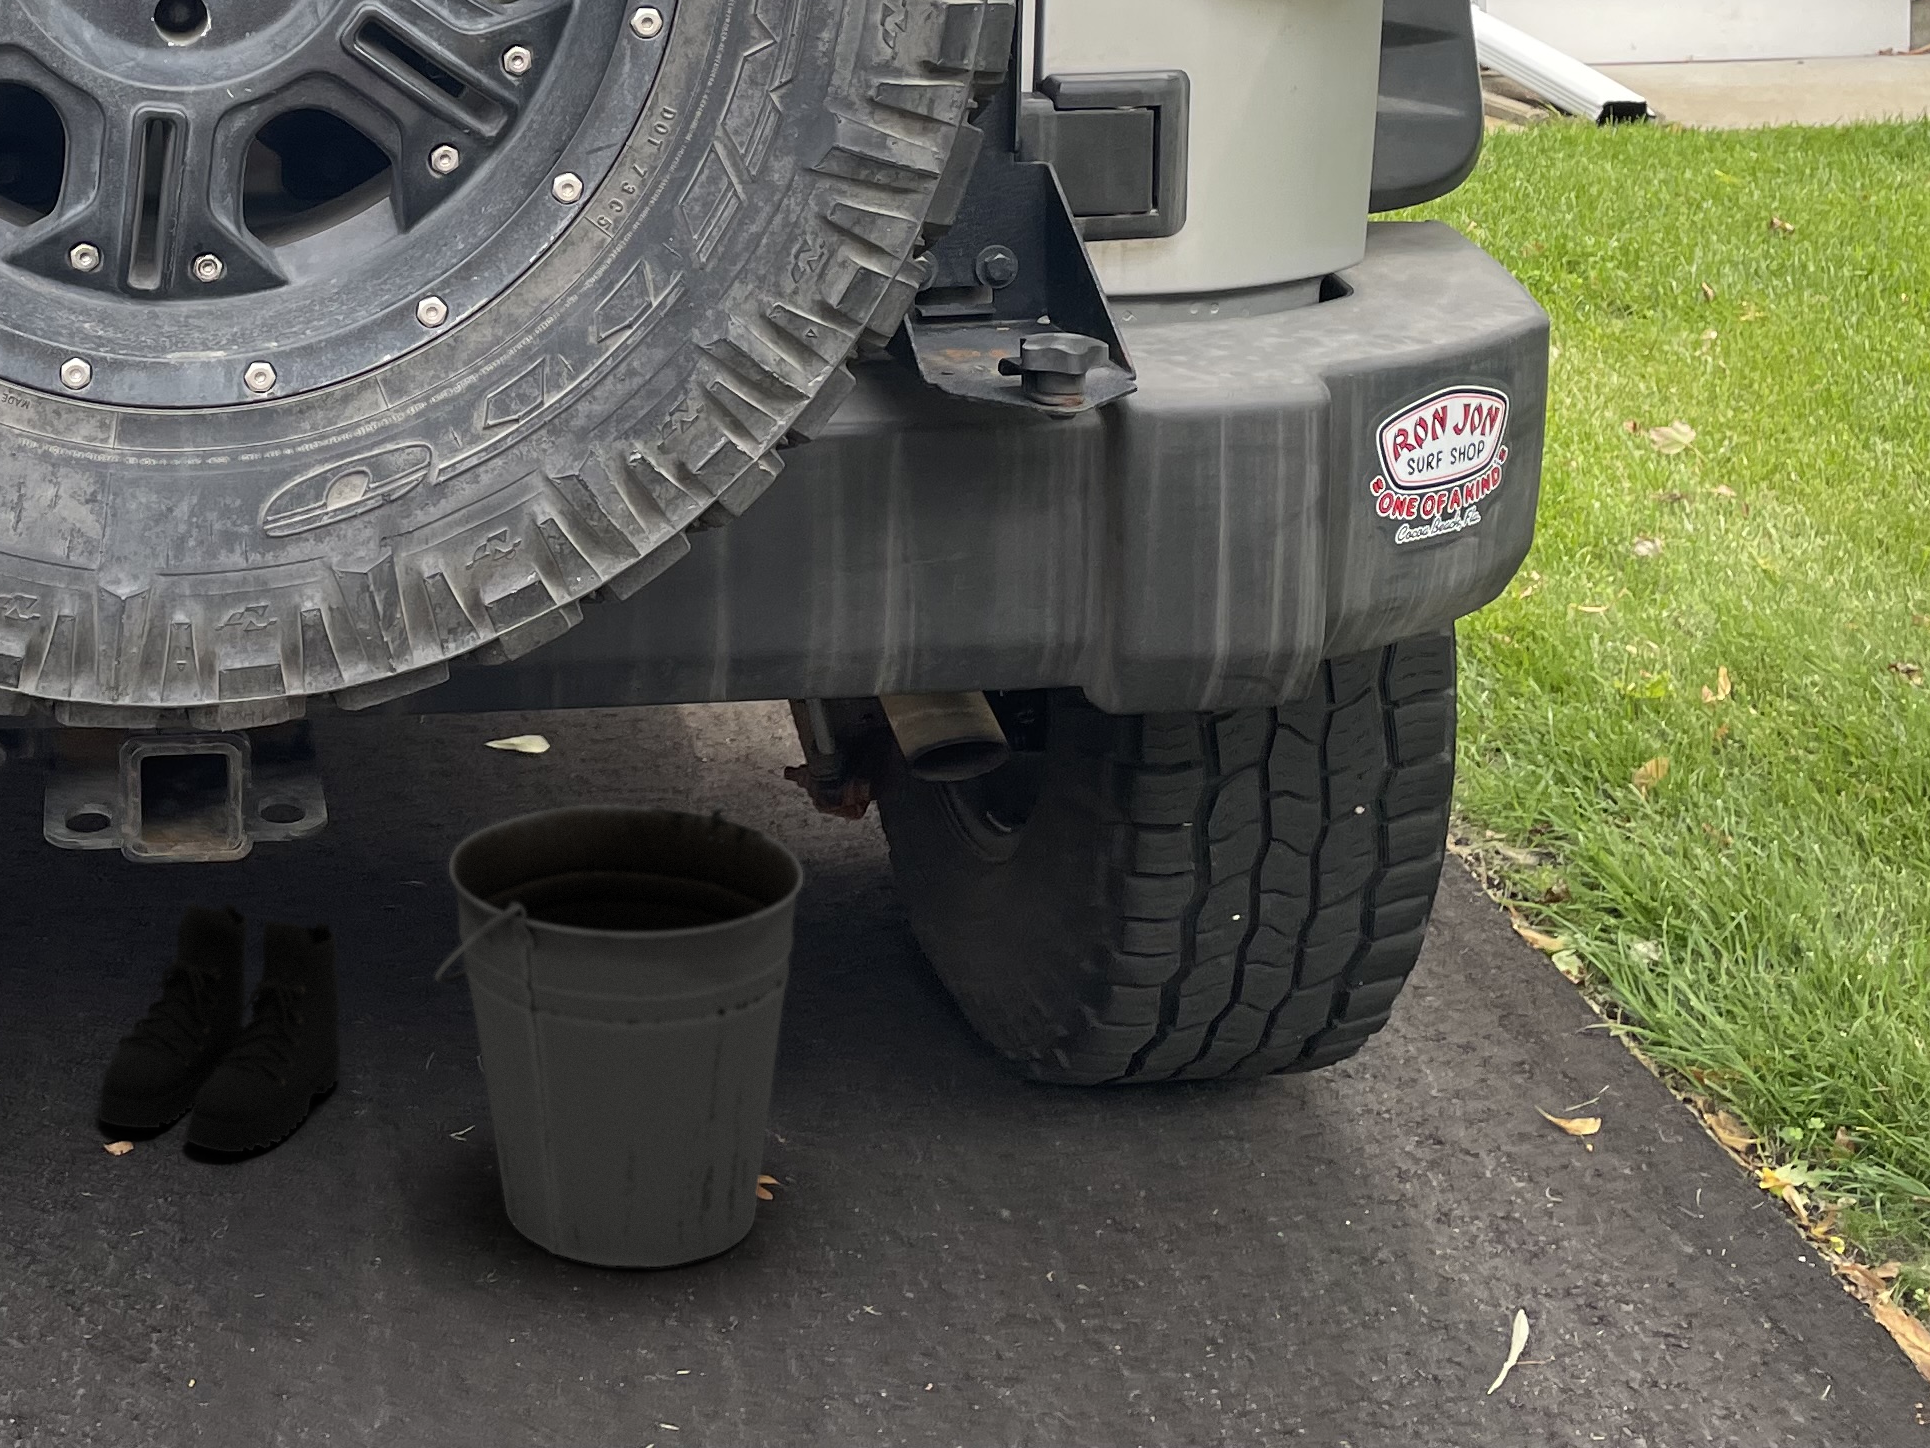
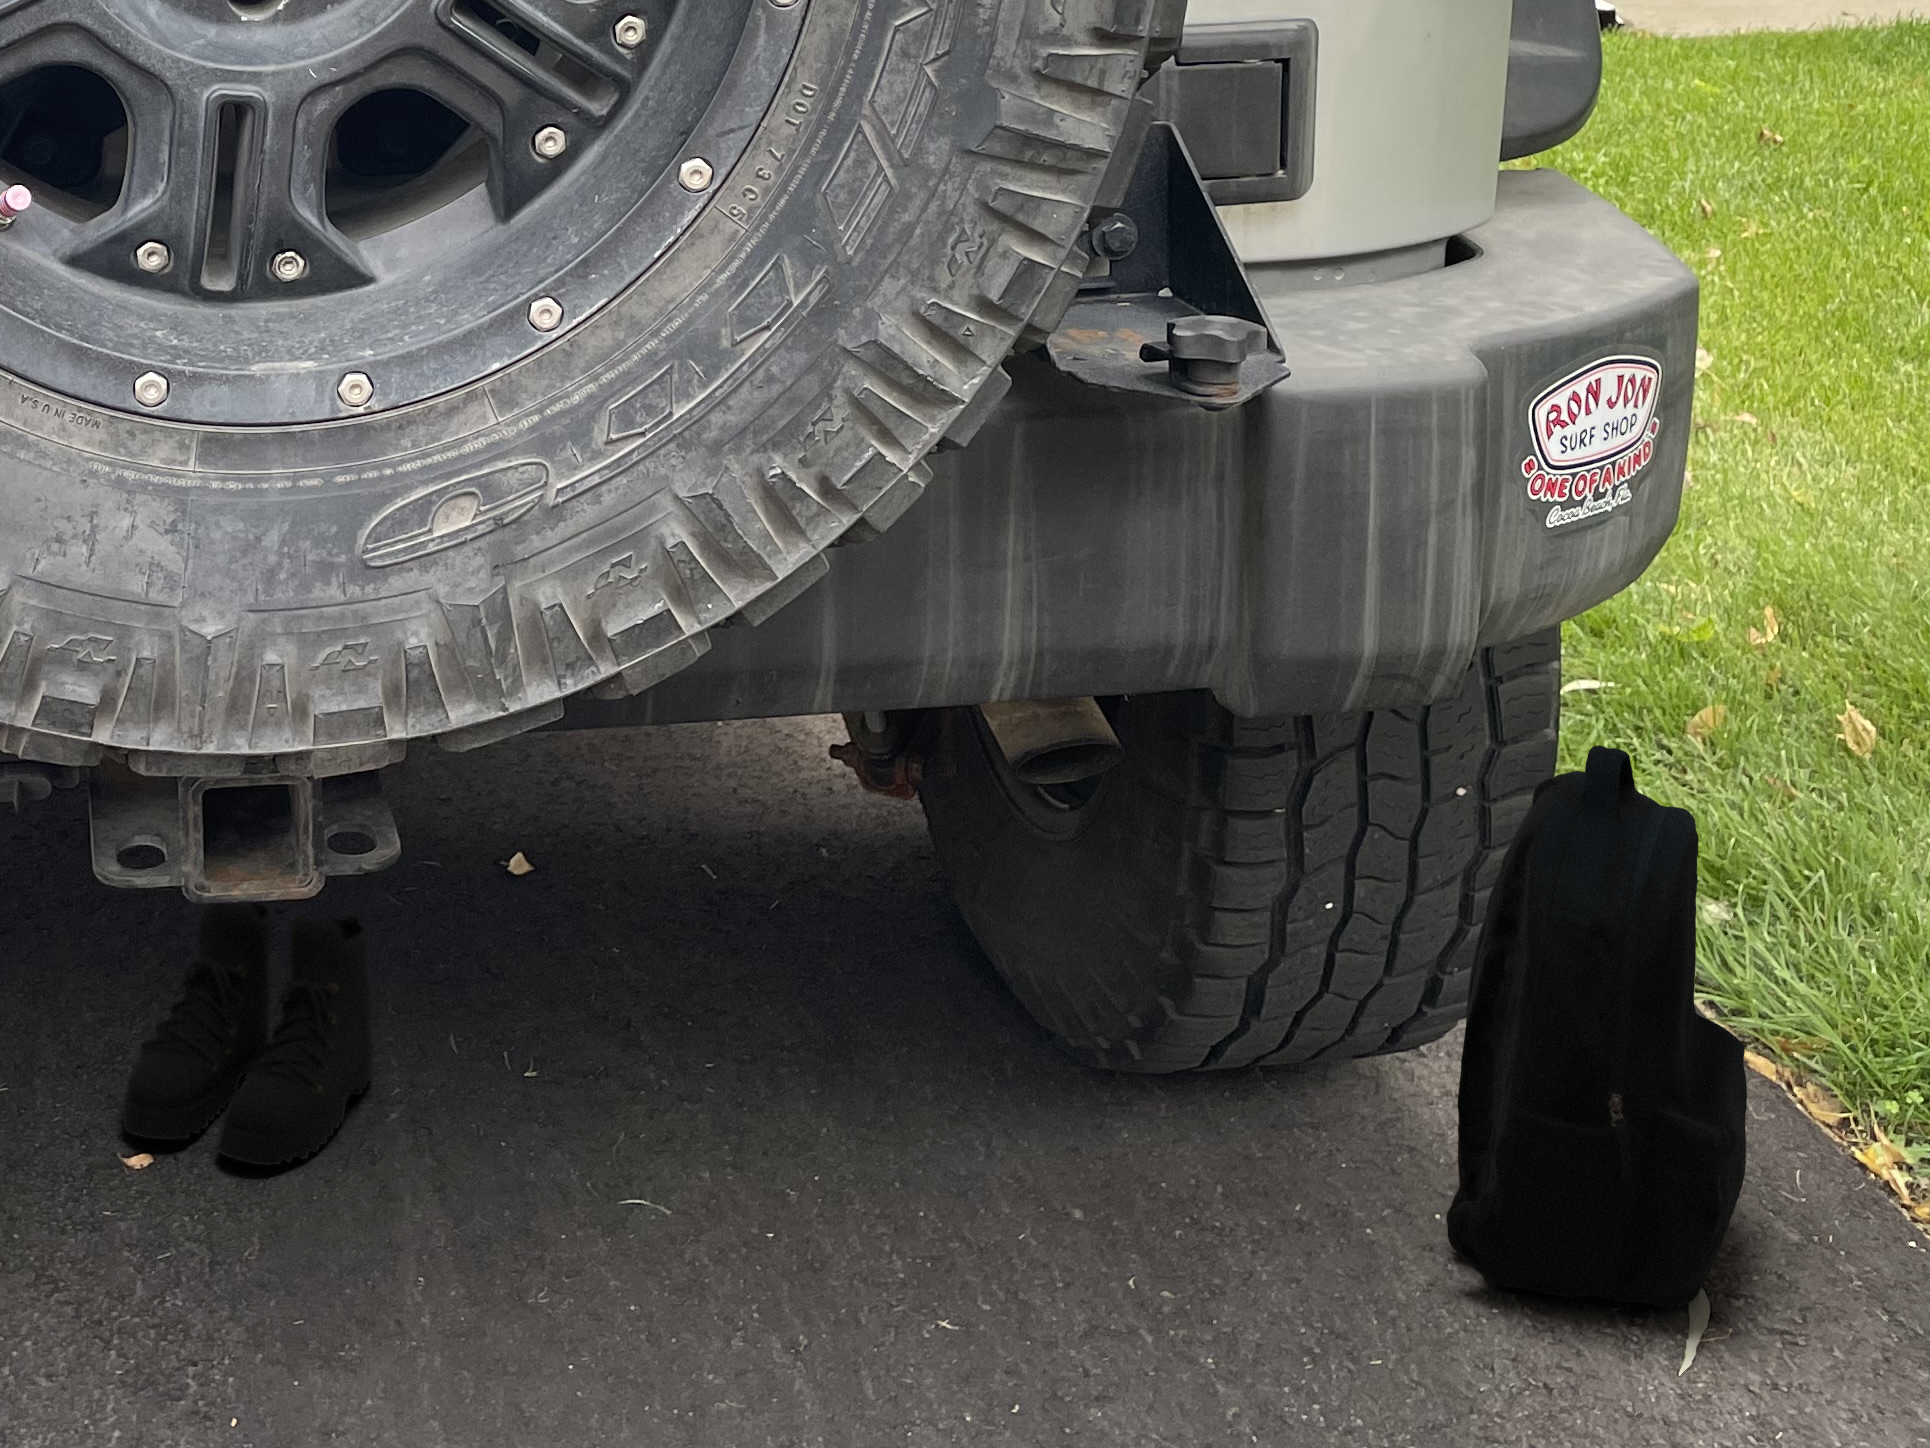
backpack: none [1334,768,1627,1304] -> present [1446,745,1747,1308]
bucket: present [435,800,803,1267] -> none [490,785,881,1288]

